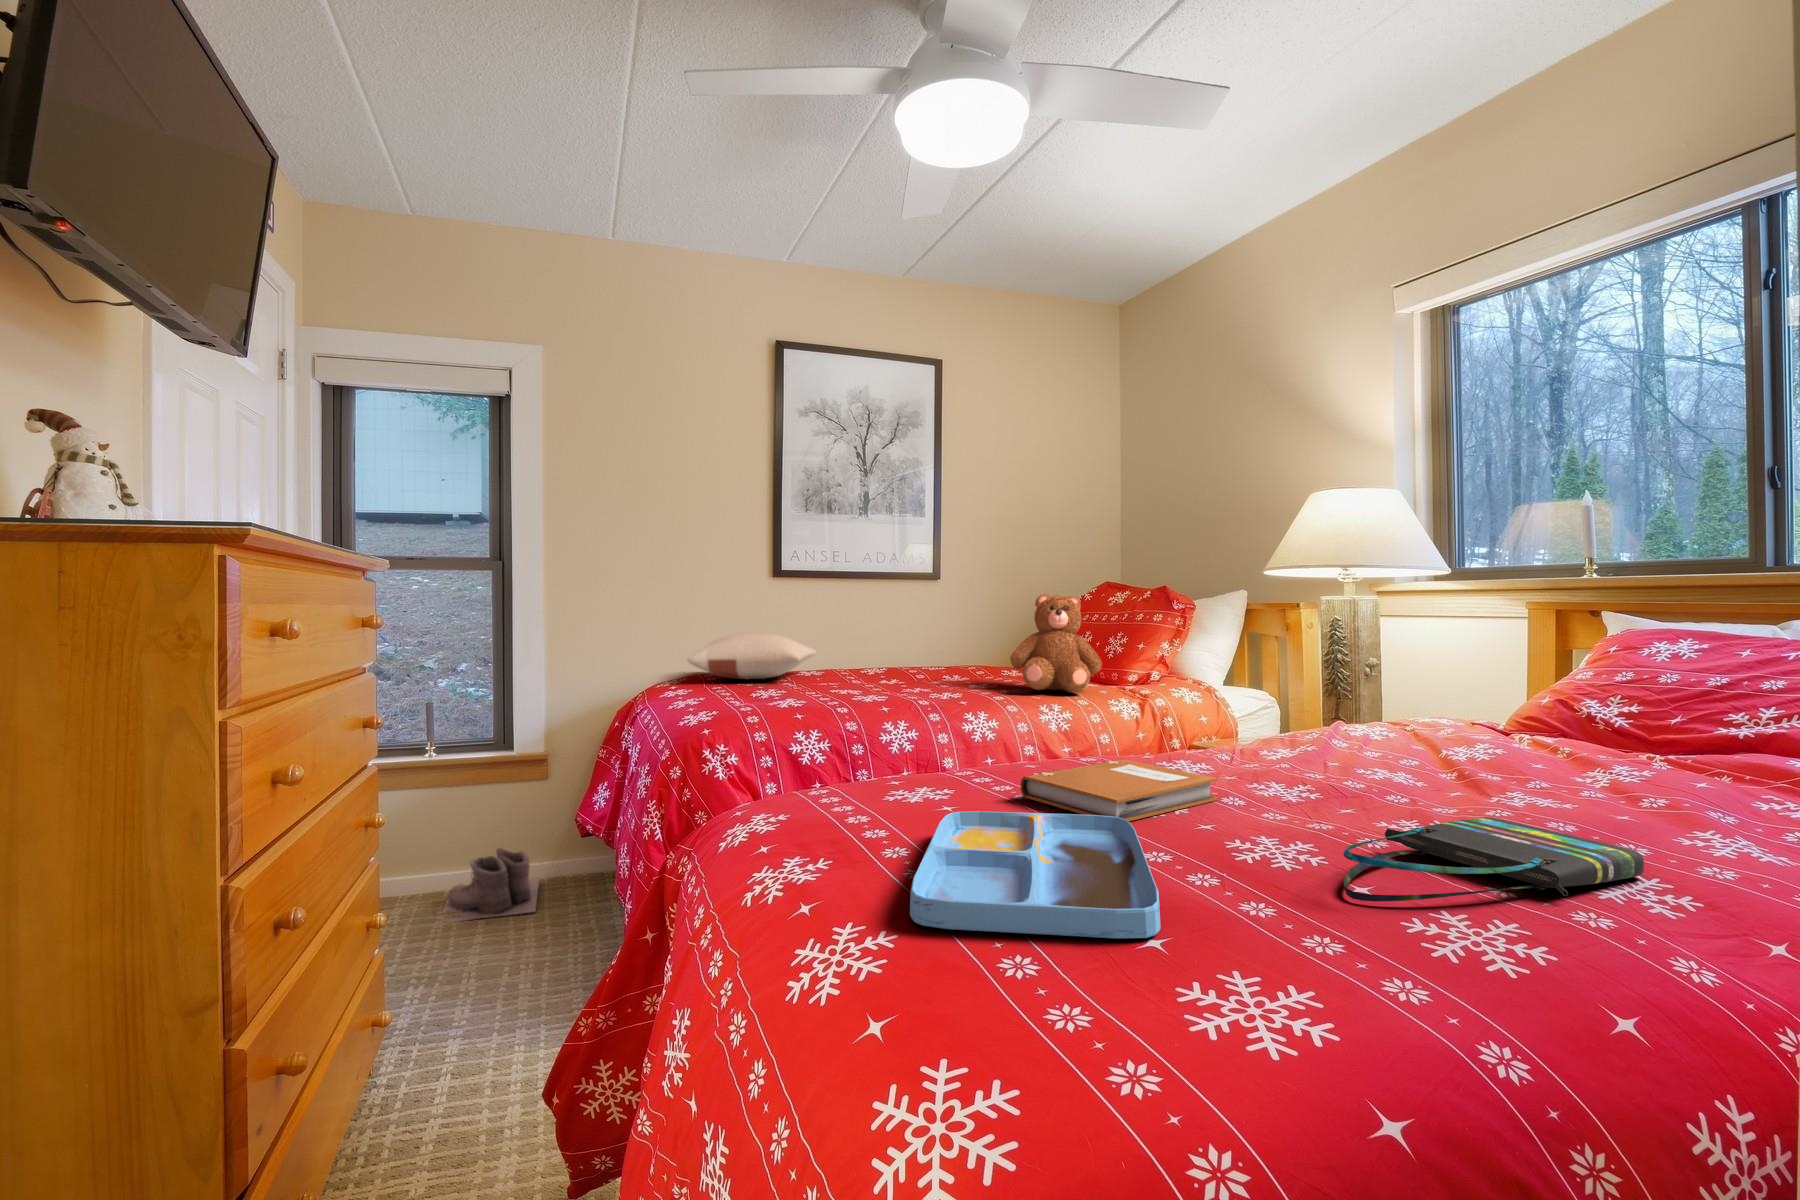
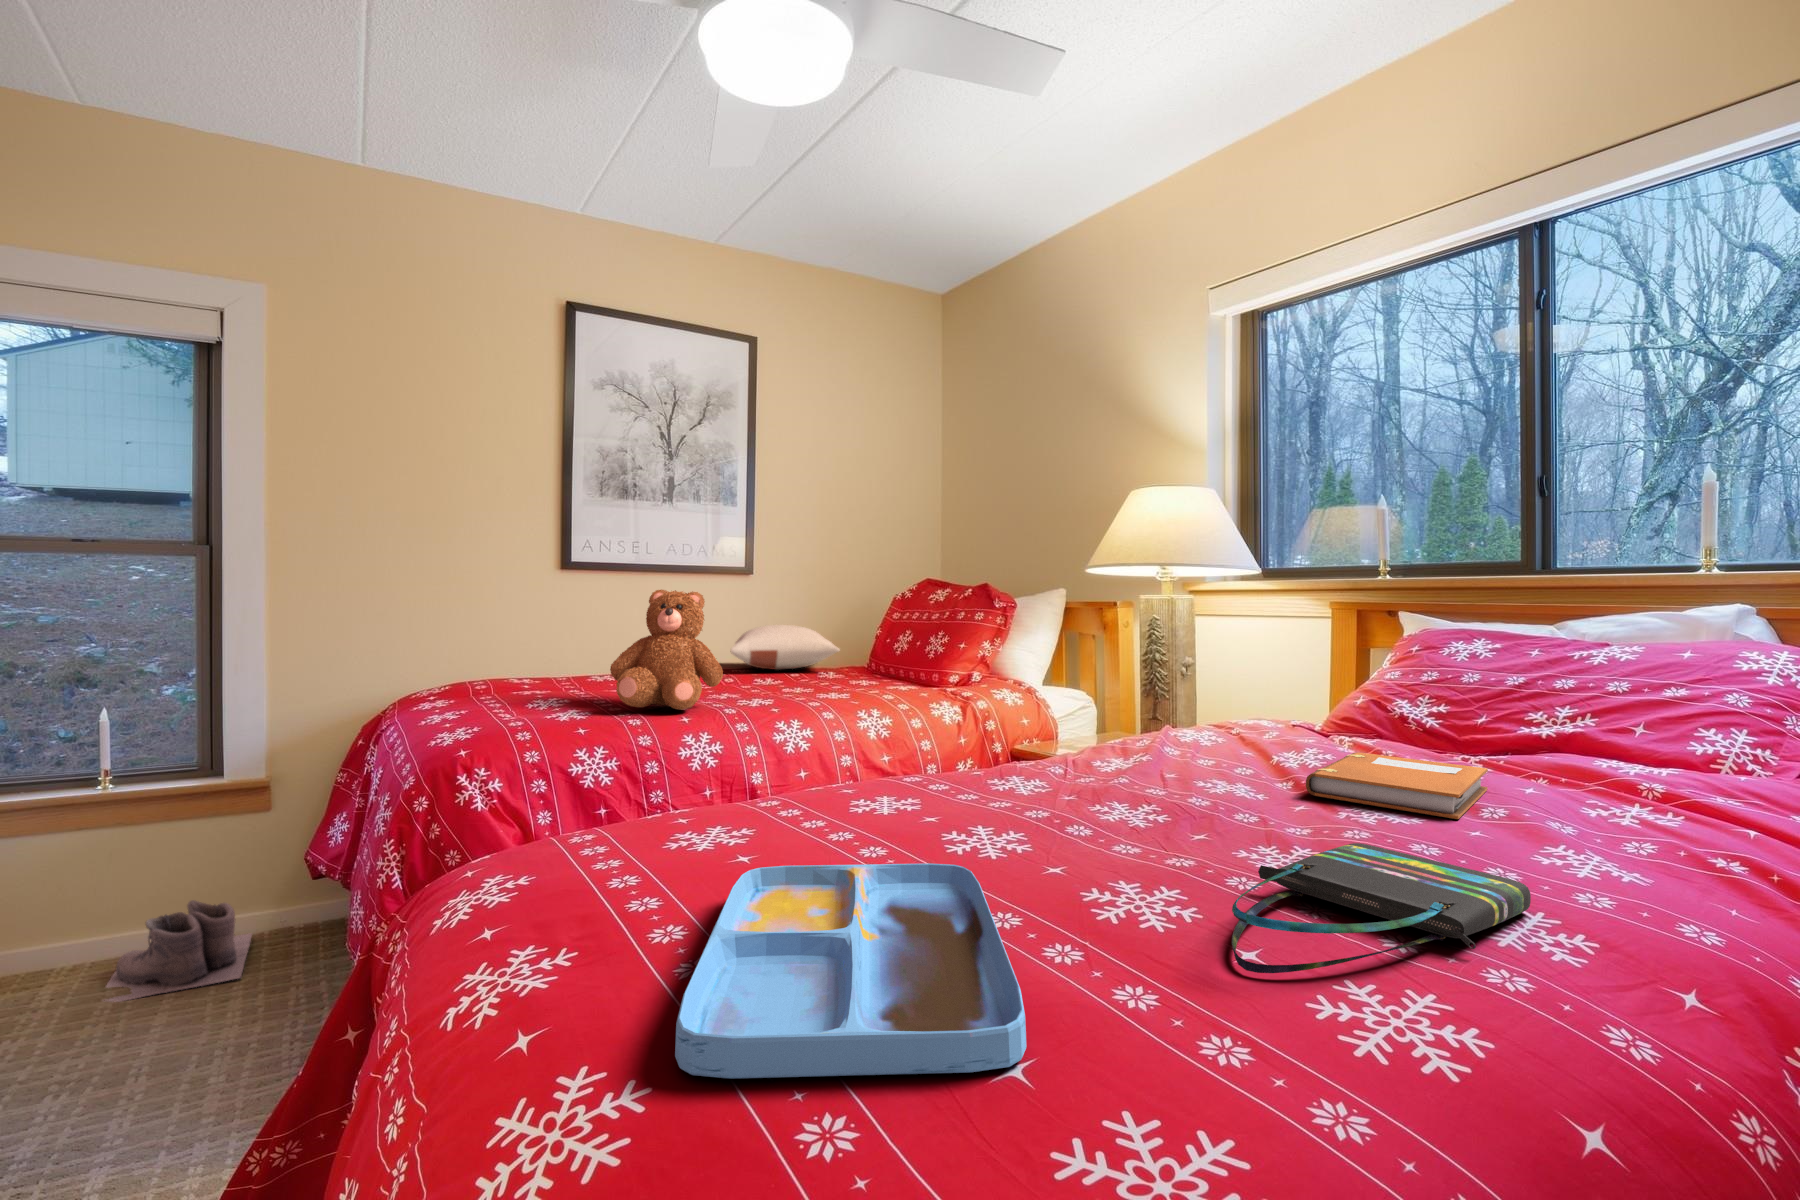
teddy bear: present [1010,594,1102,692] -> present [610,590,723,710]
pillow: present [688,633,817,679] -> present [731,625,840,670]
notebook: present [1021,759,1218,821] -> present [1306,752,1488,819]

